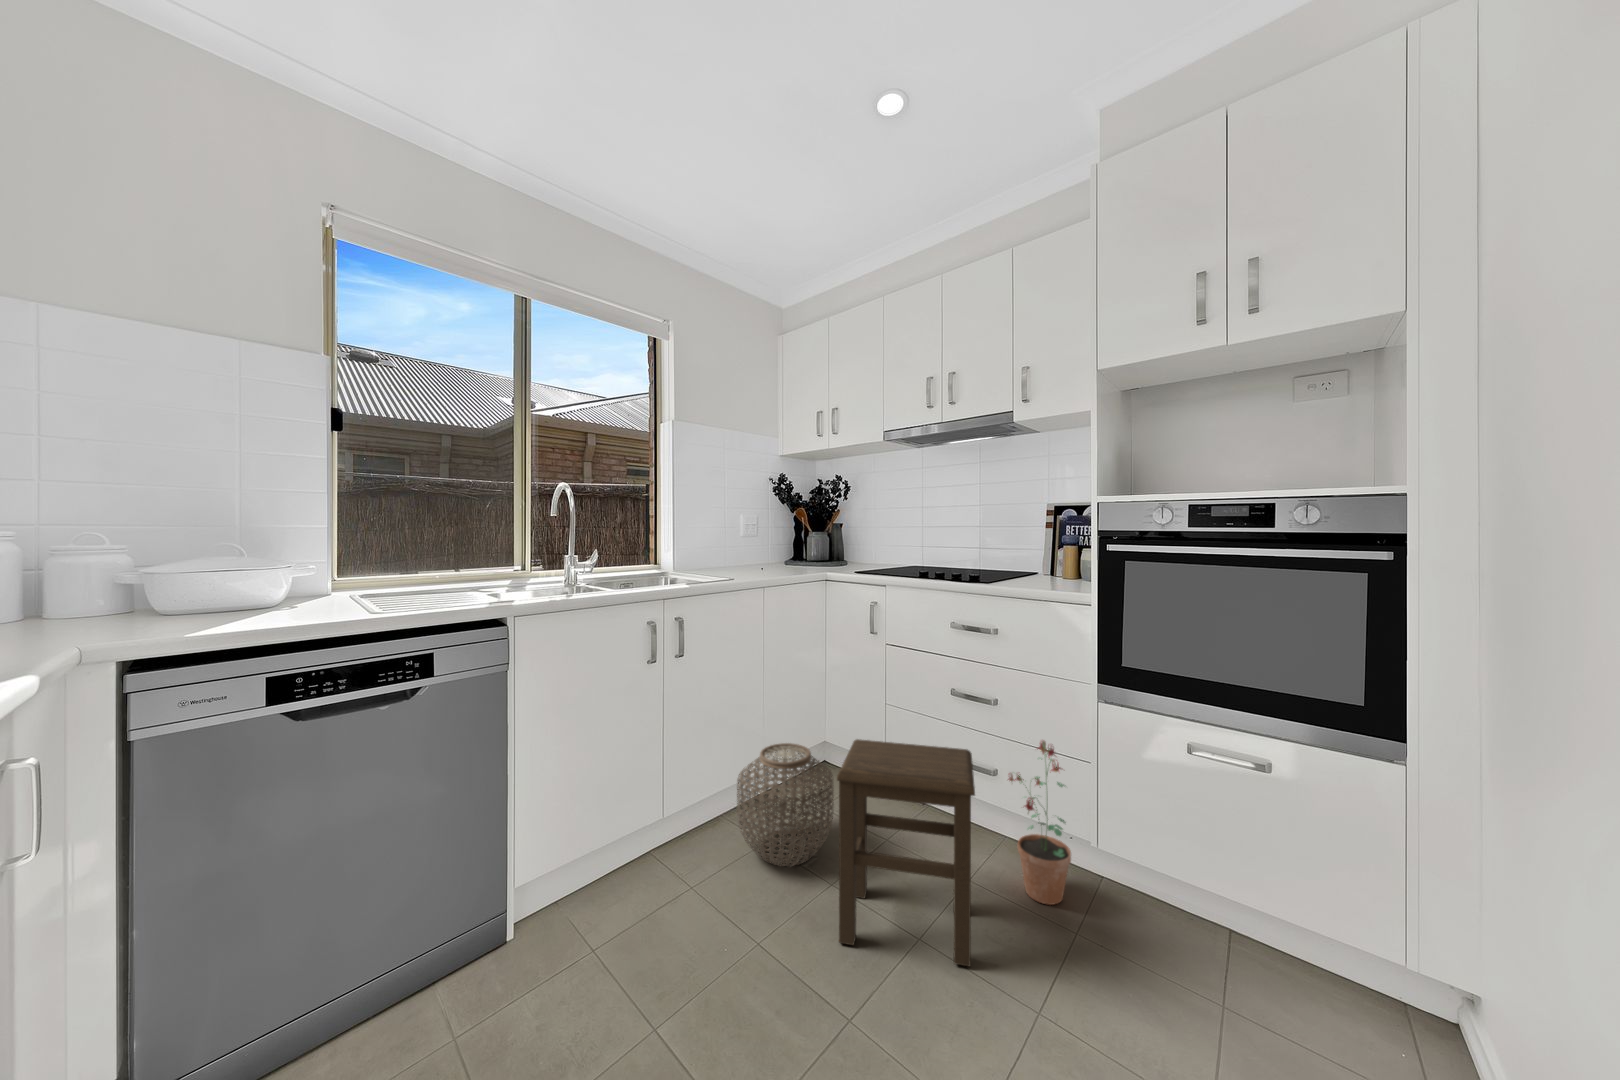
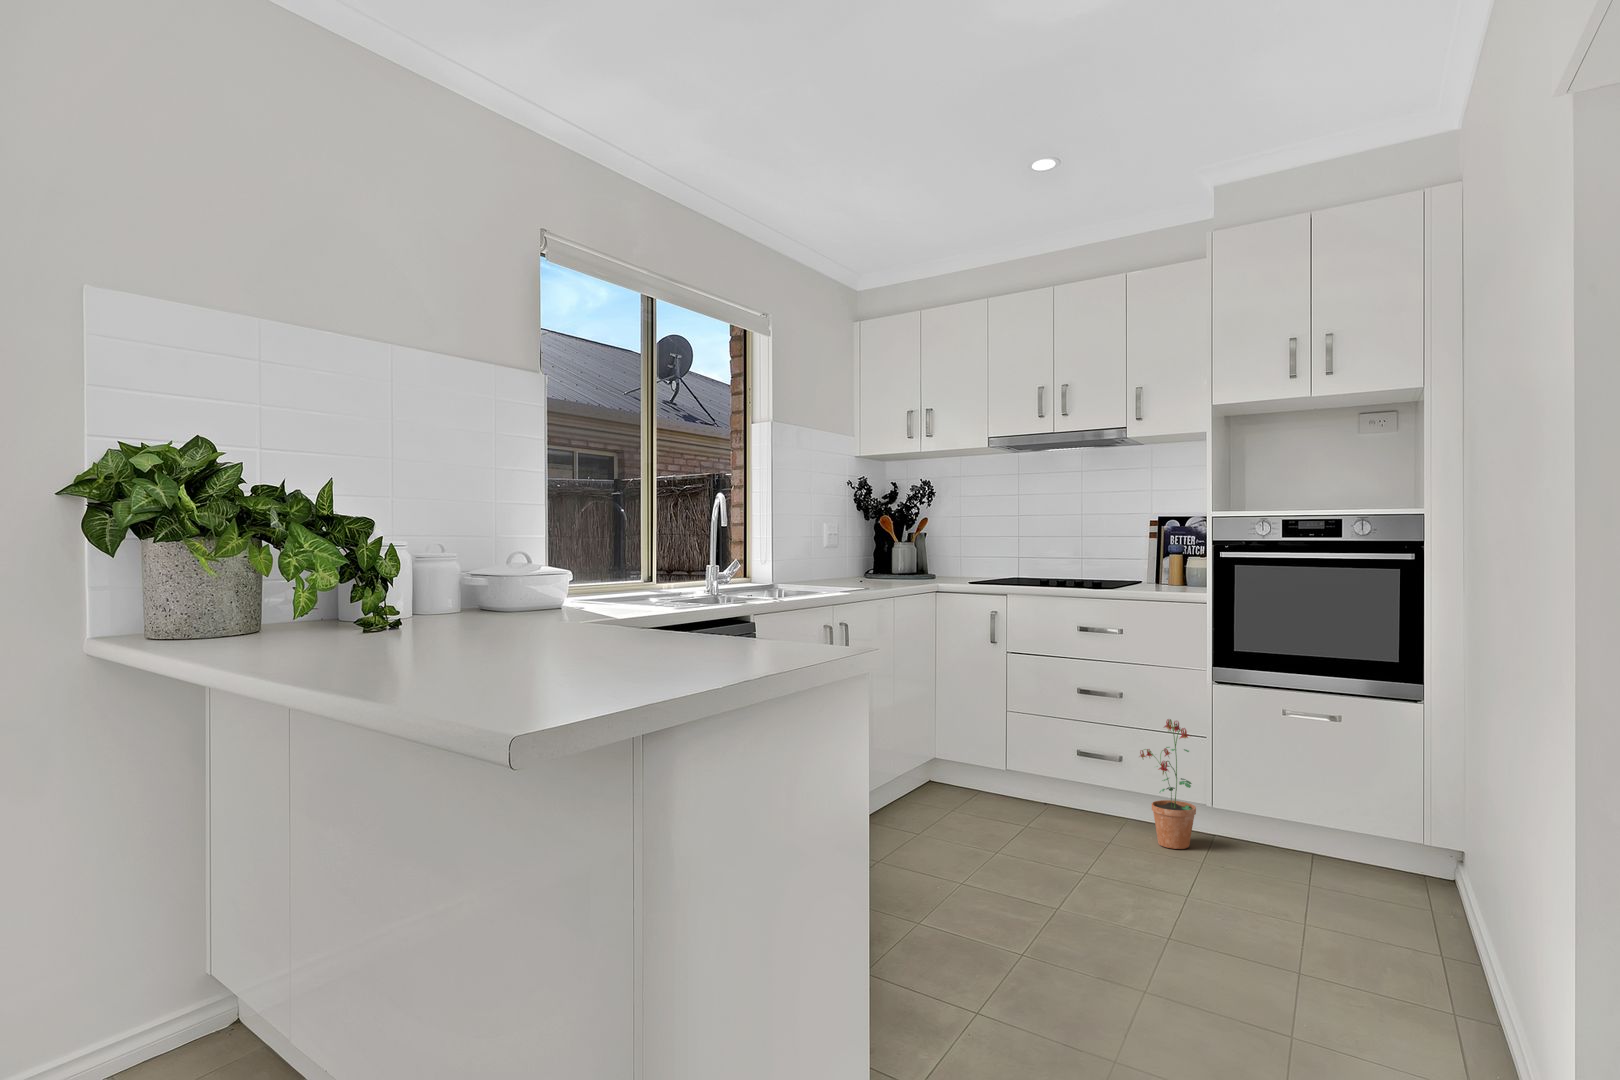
stool: present [837,739,975,966] -> none [1018,719,1137,875]
woven basket: present [737,743,834,866] -> none [899,739,989,843]

